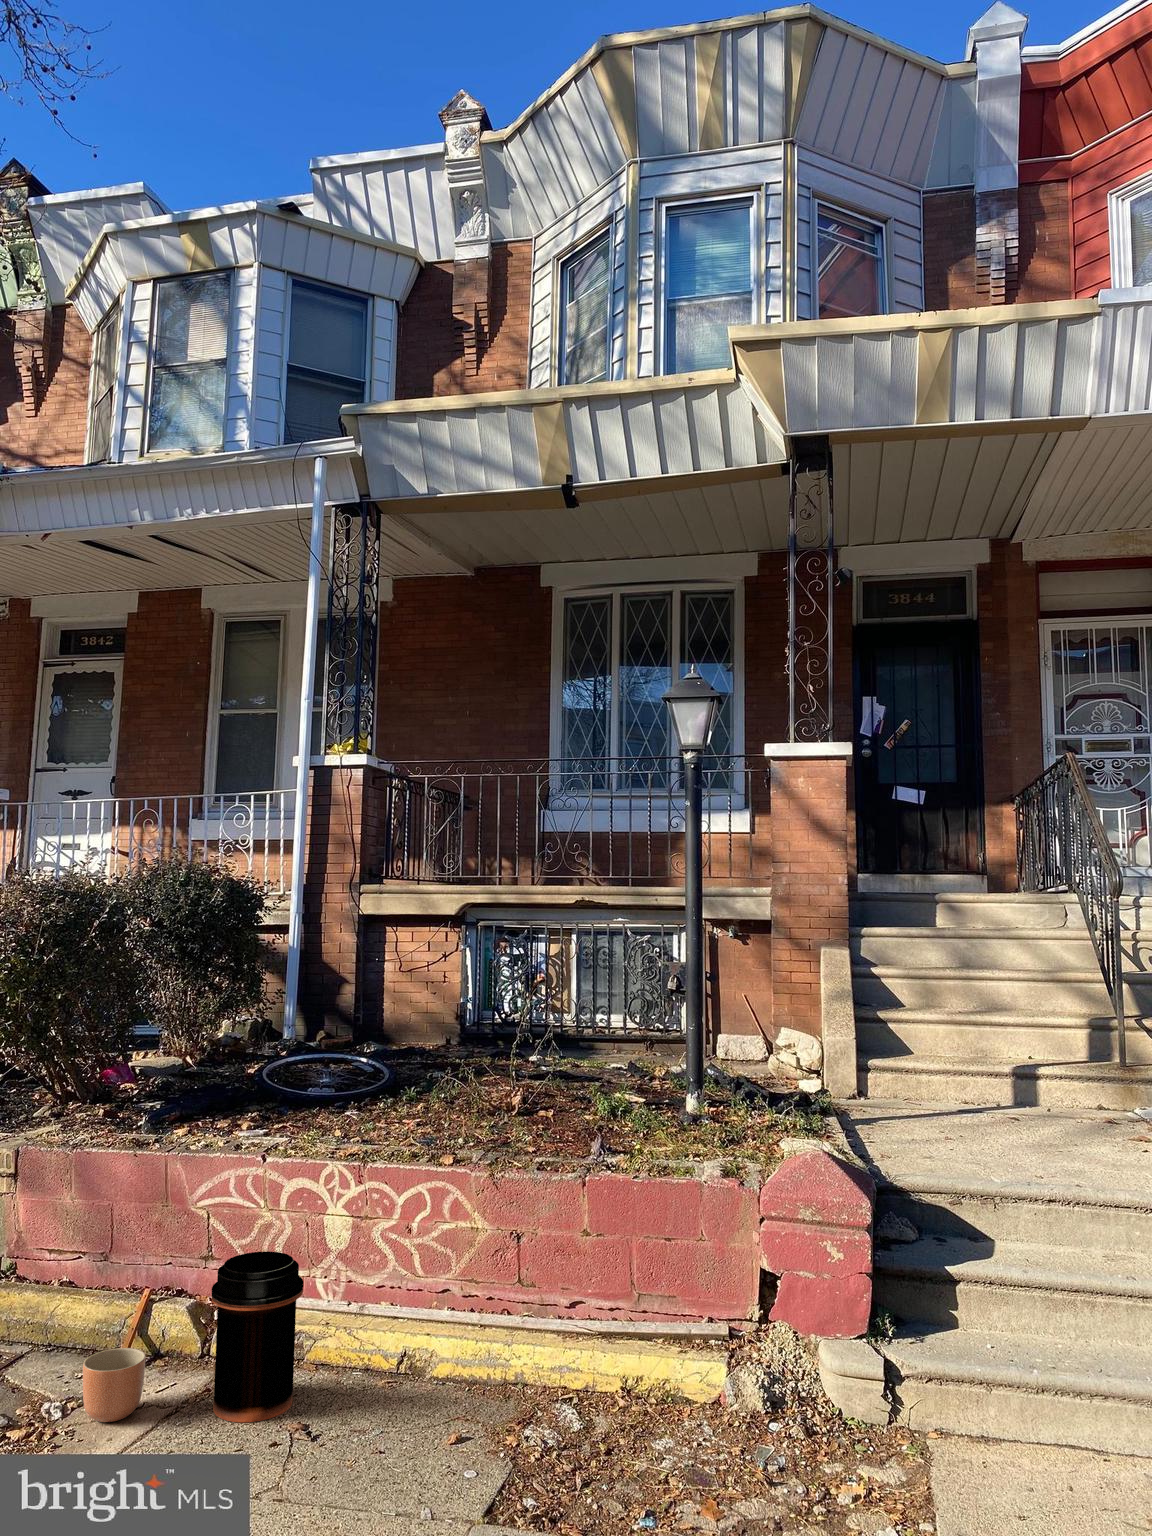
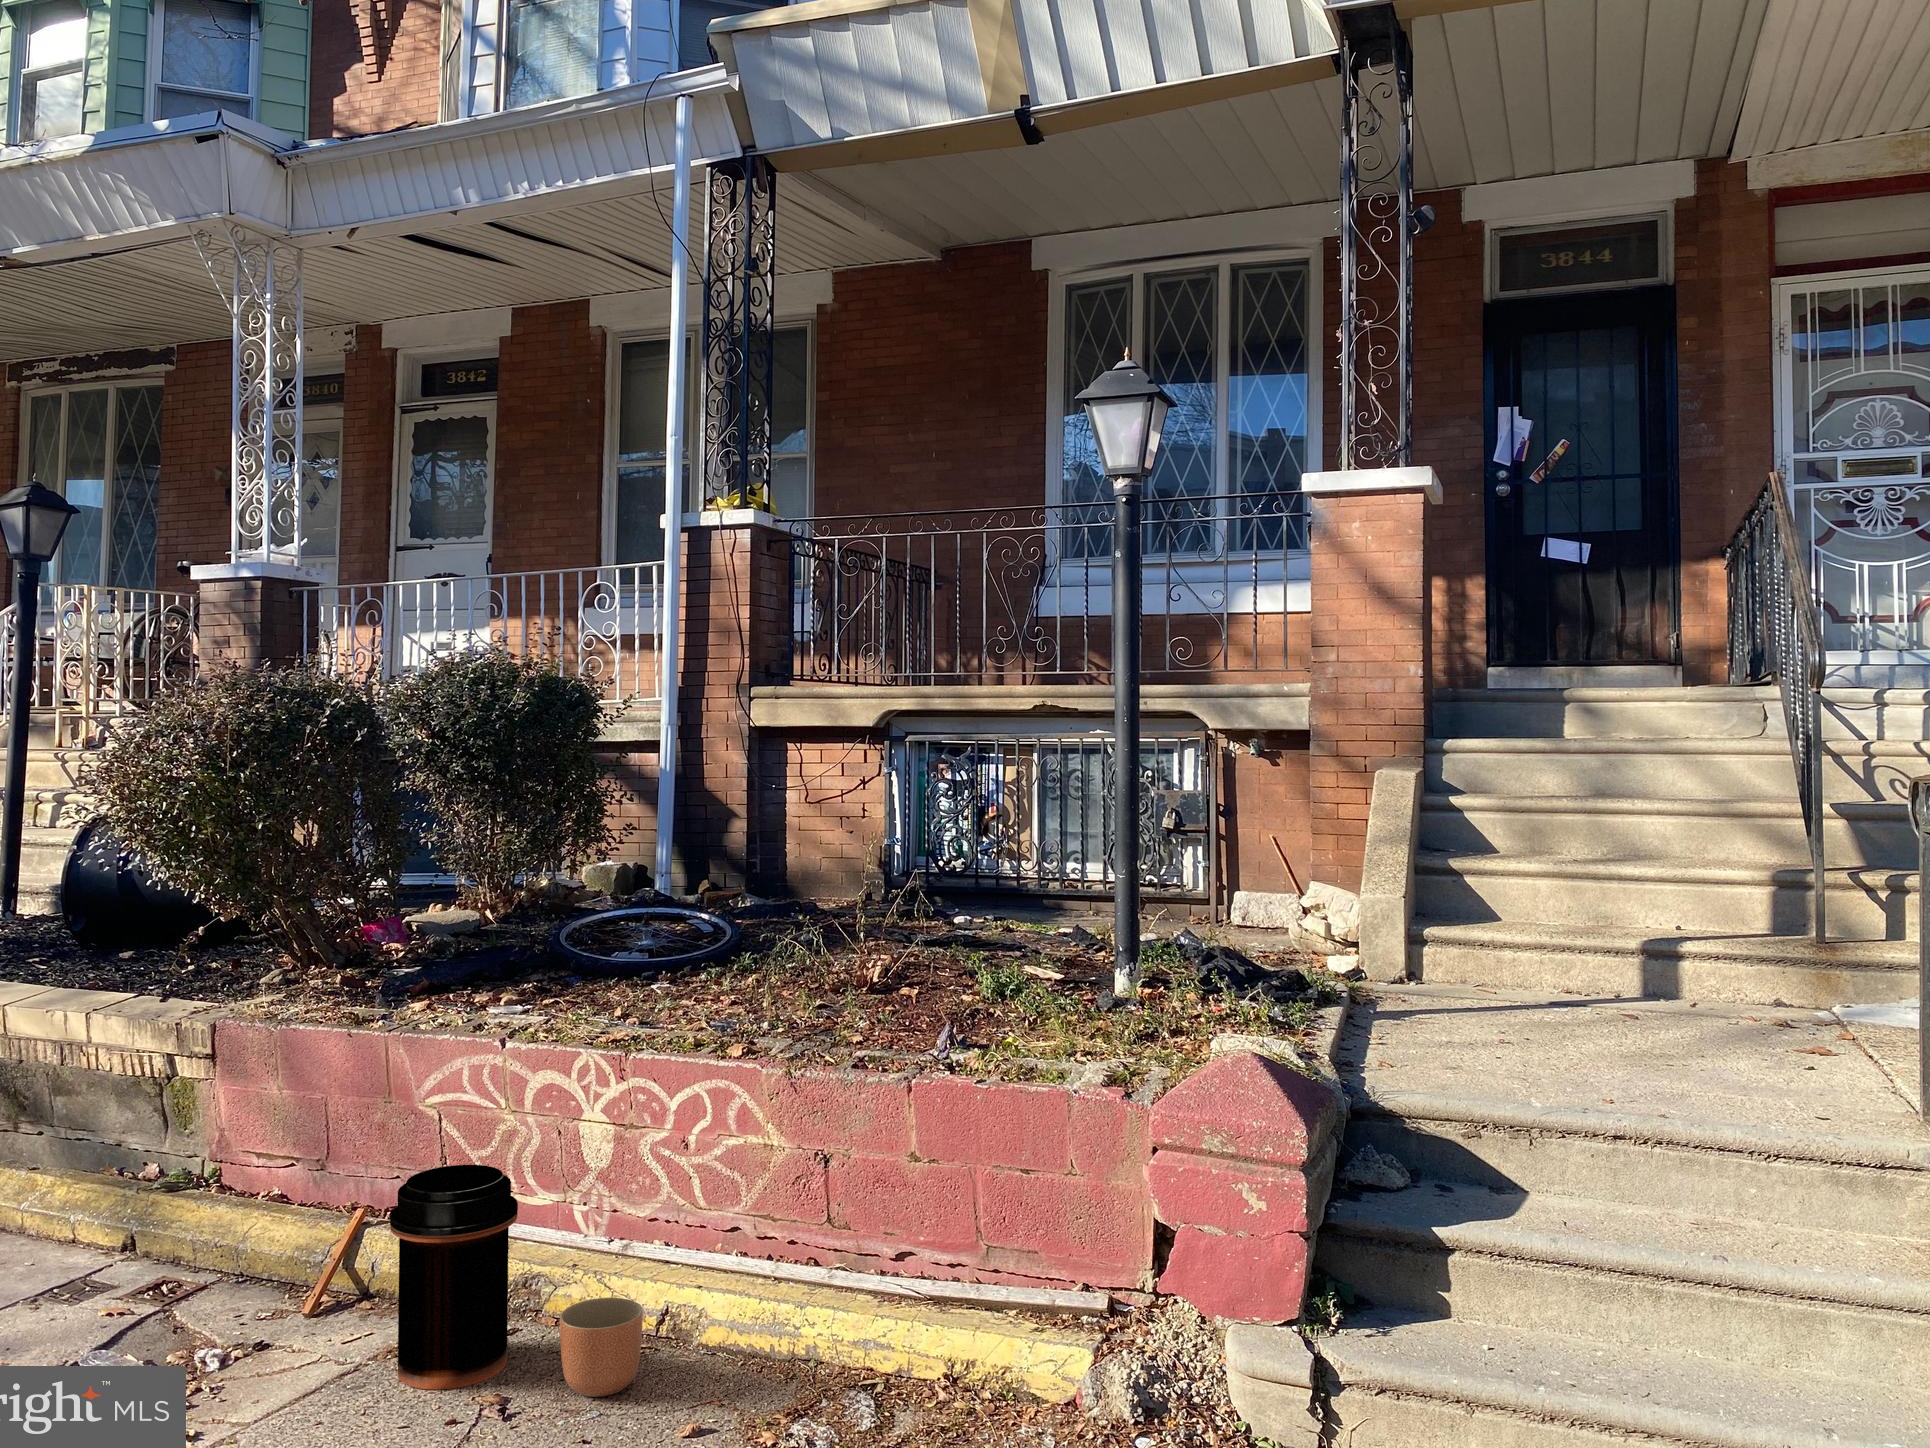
planter: present [83,1348,146,1422] -> present [560,1298,643,1397]

